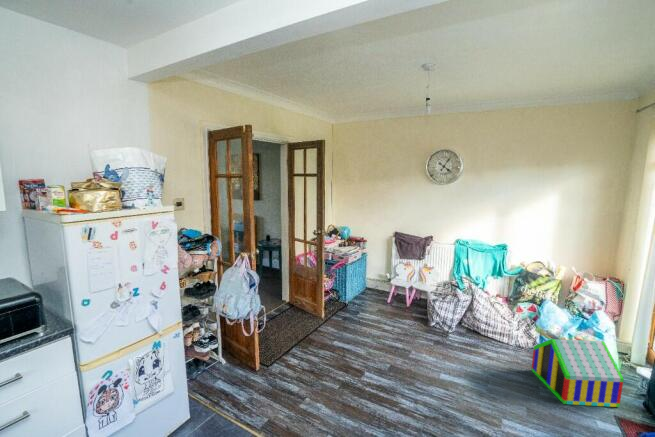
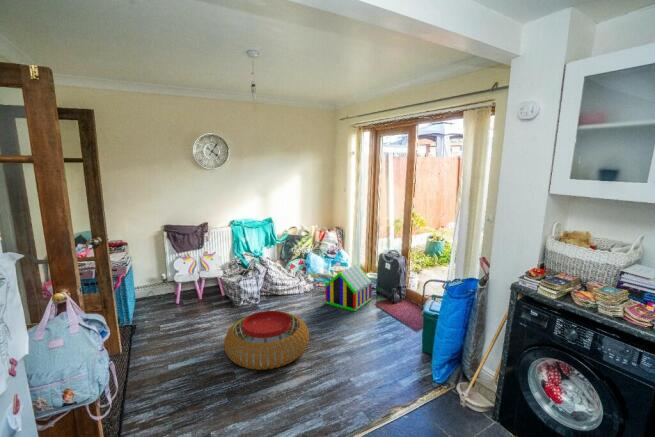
pouf: none [367,333,456,400] -> present [224,311,309,370]

